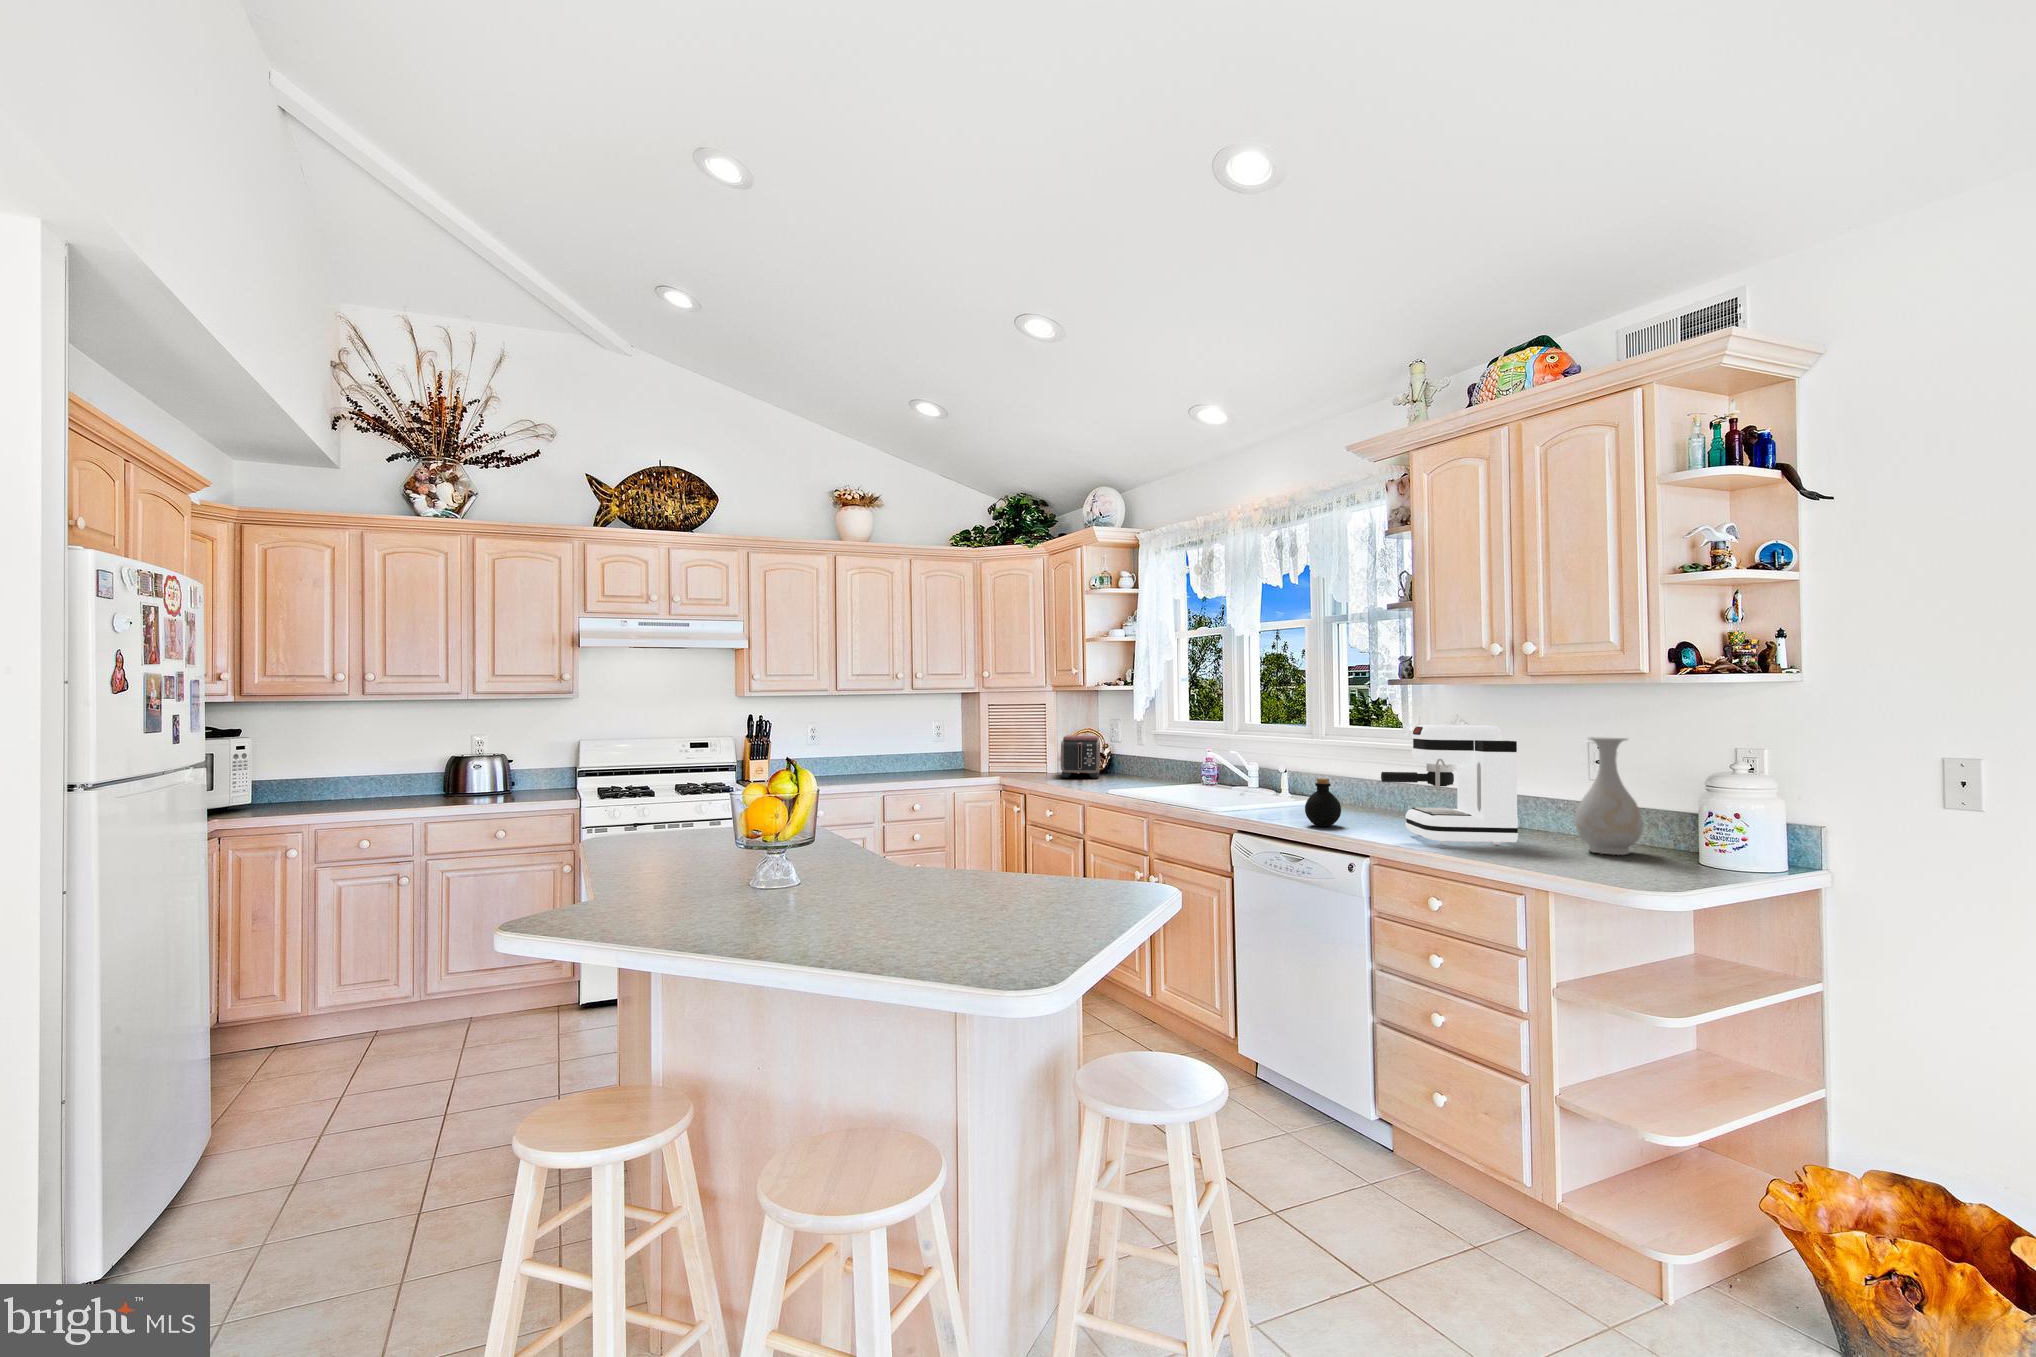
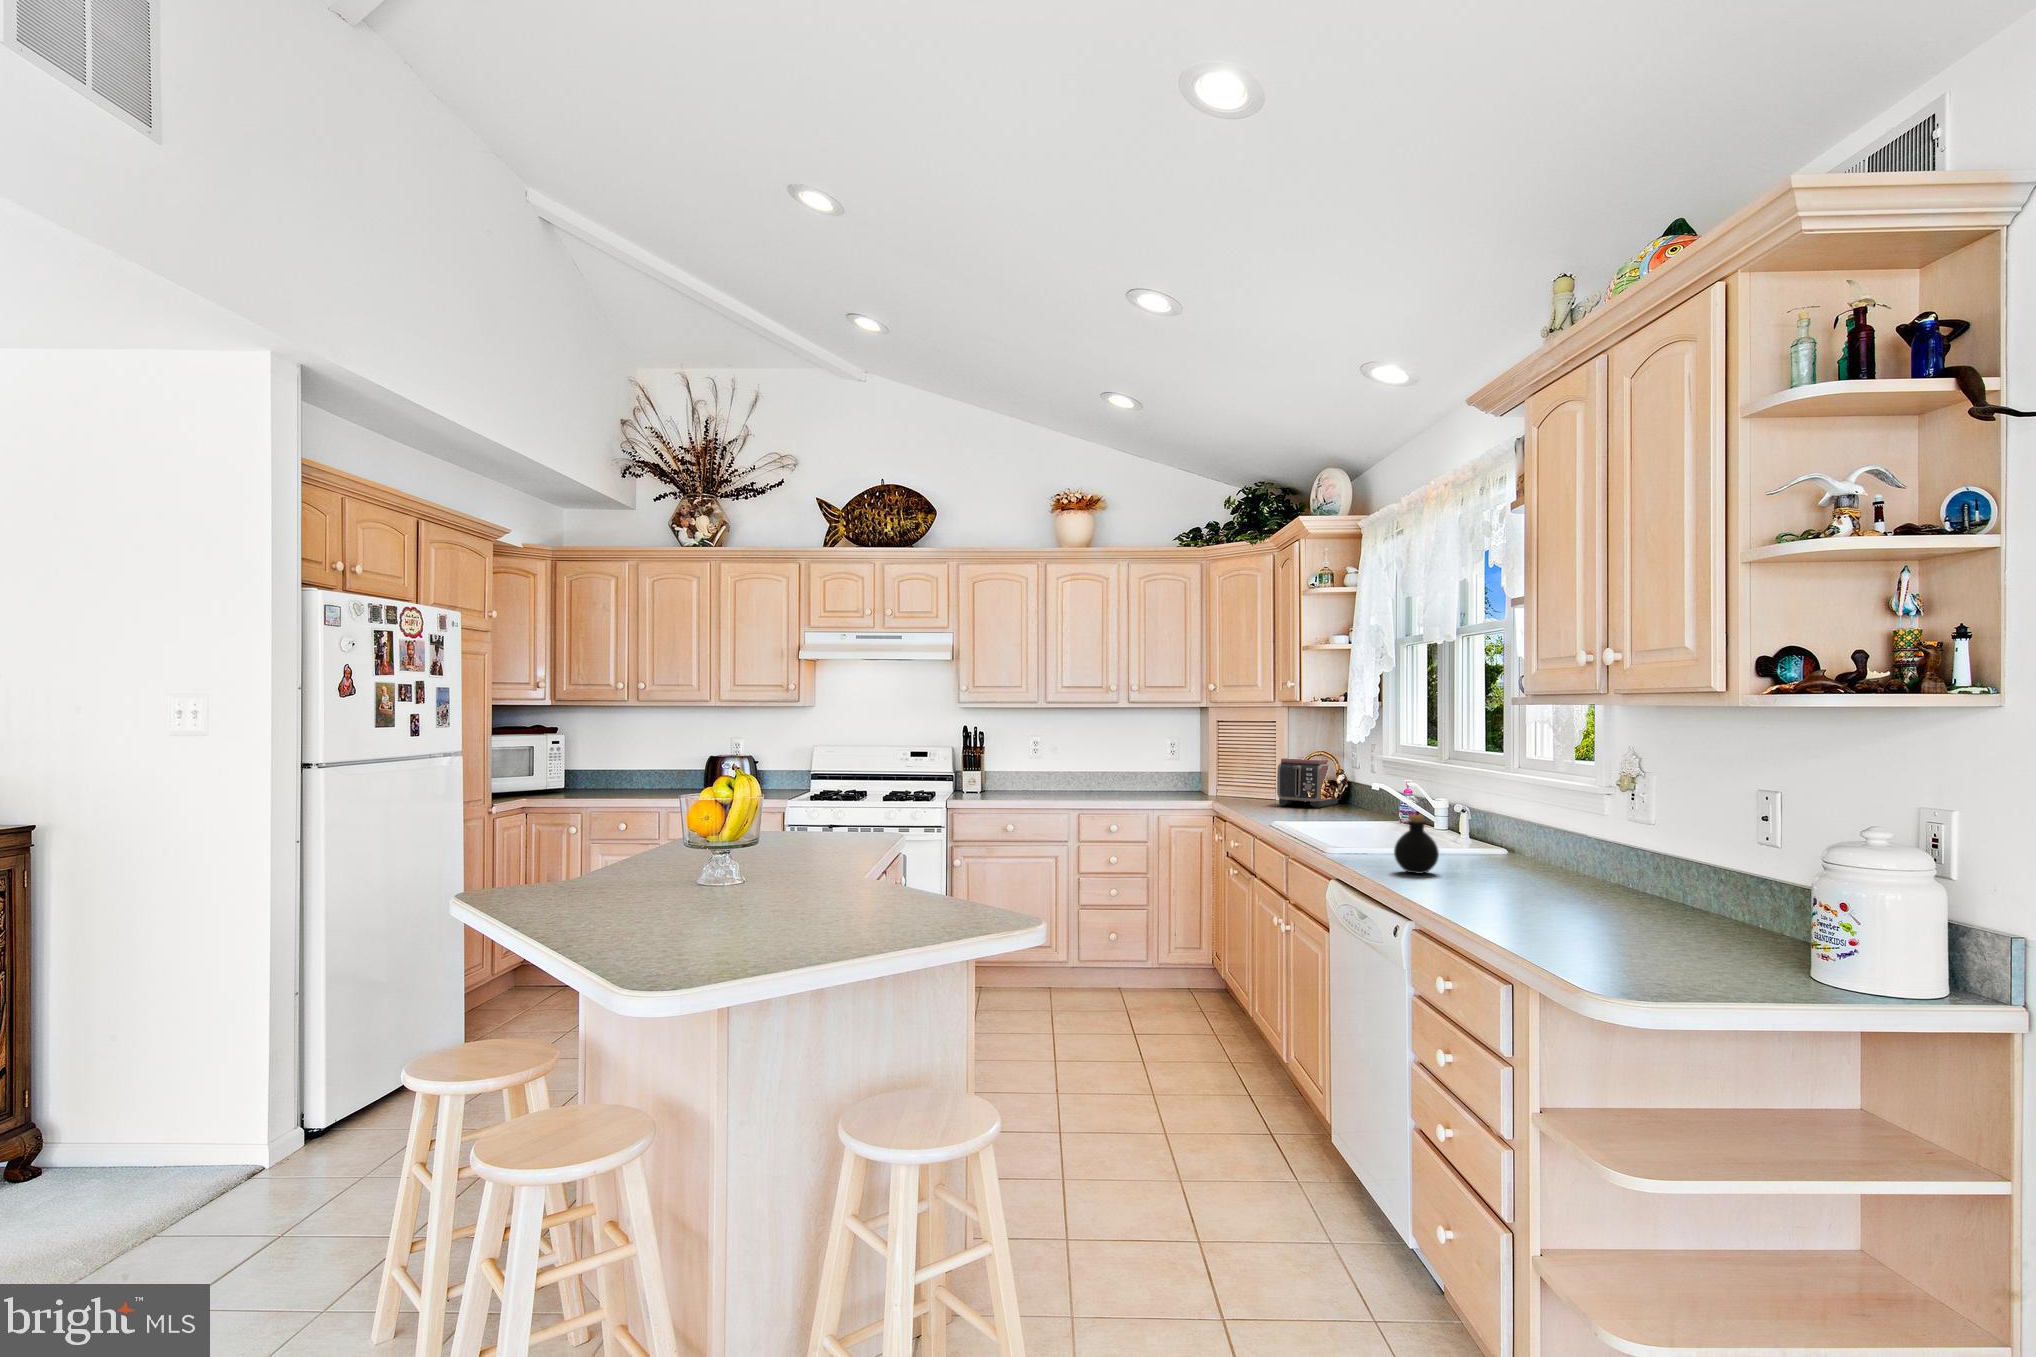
coffee maker: present [1381,725,1518,845] -> none [1444,753,1597,910]
vase: present [1575,737,1643,855] -> none [1650,775,1742,936]

